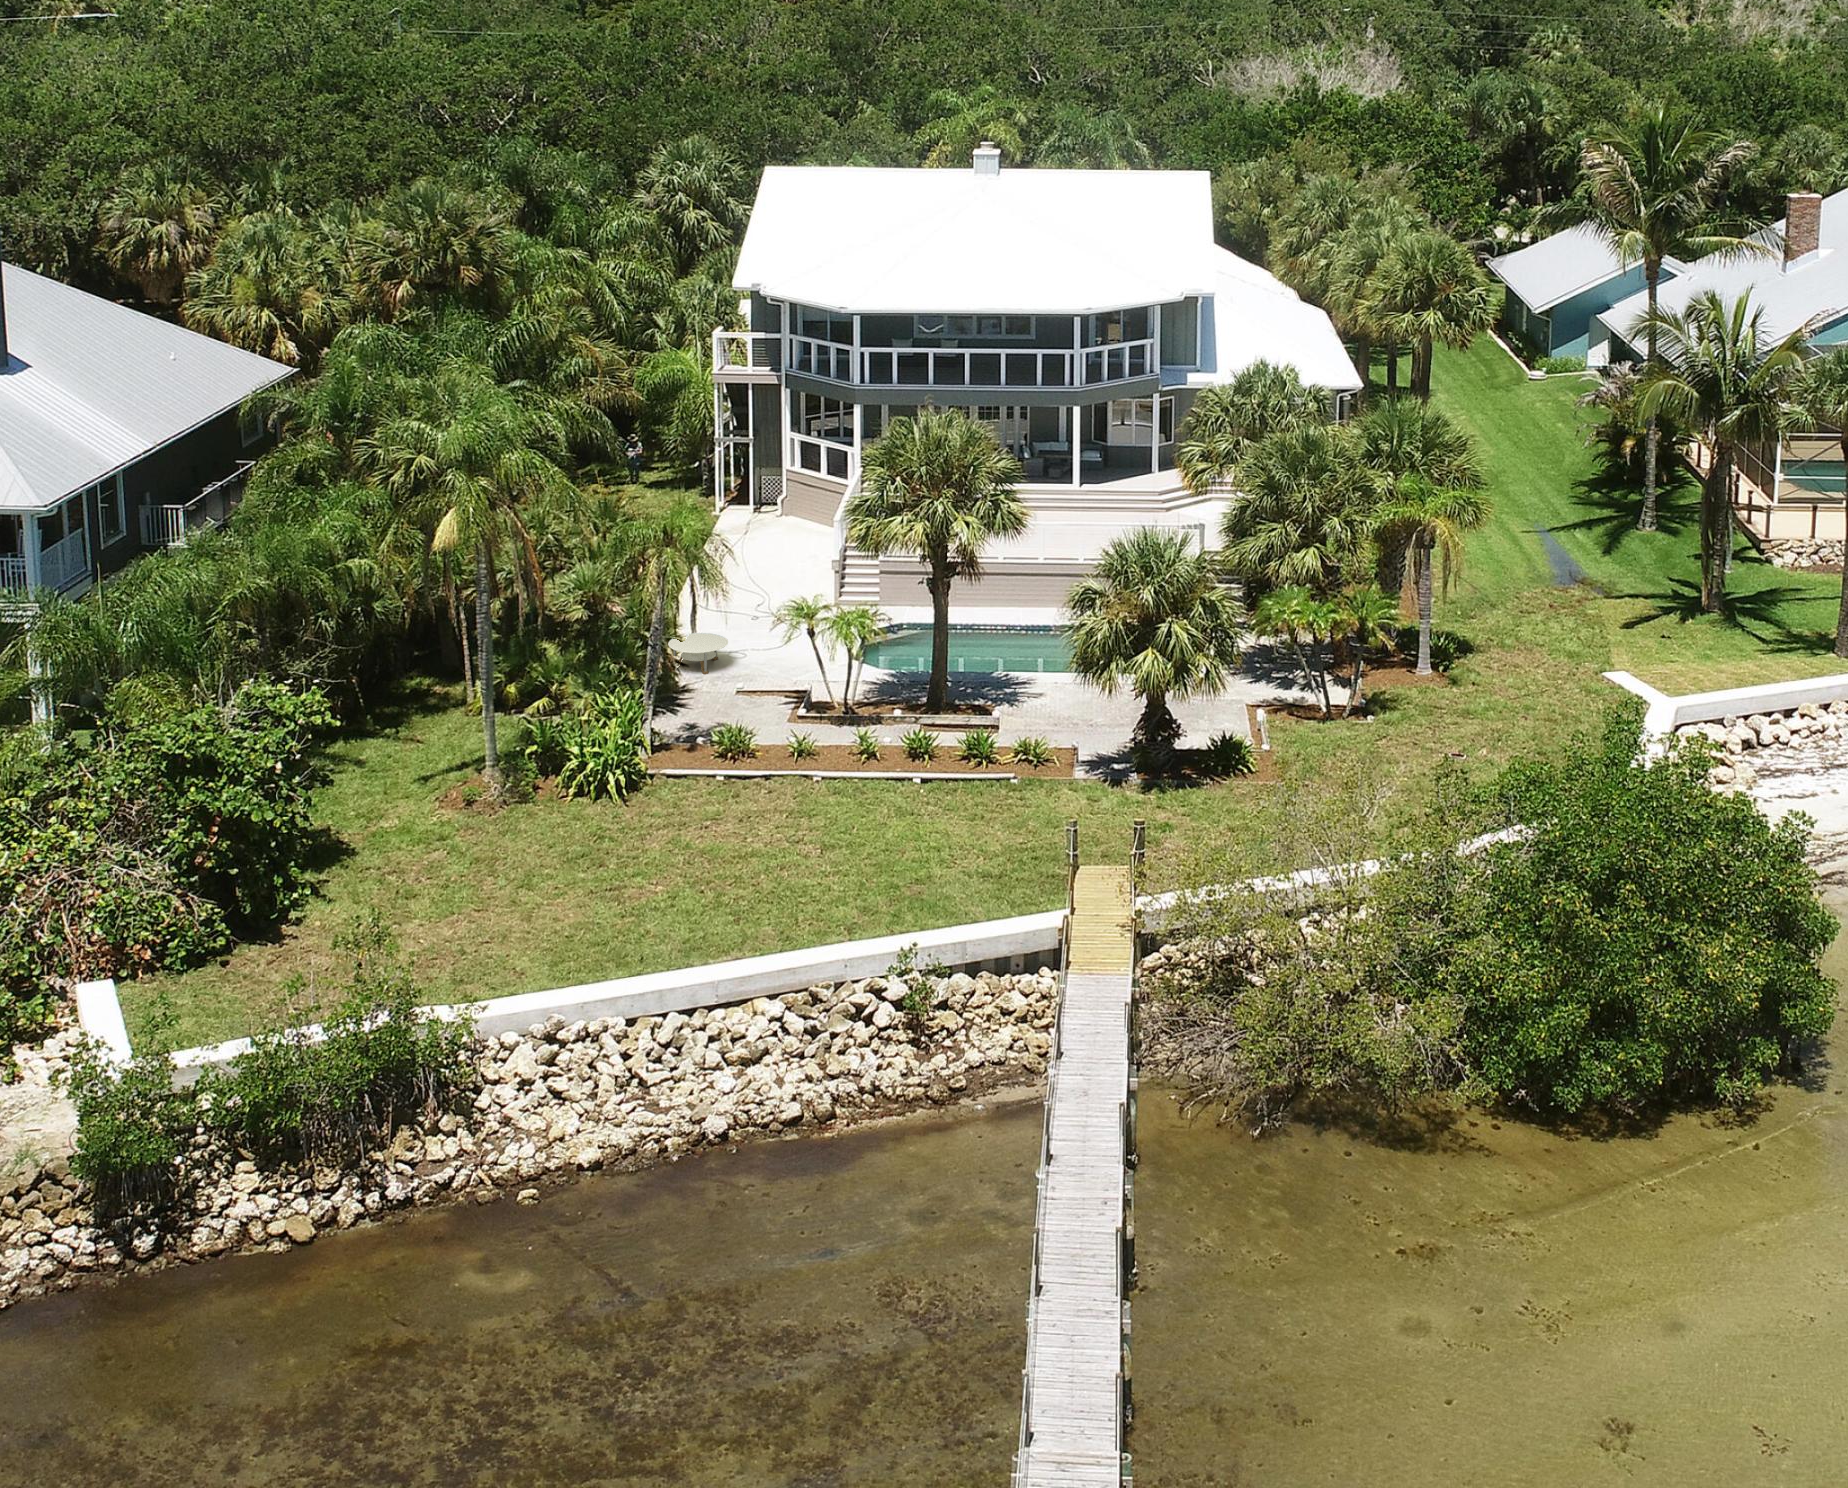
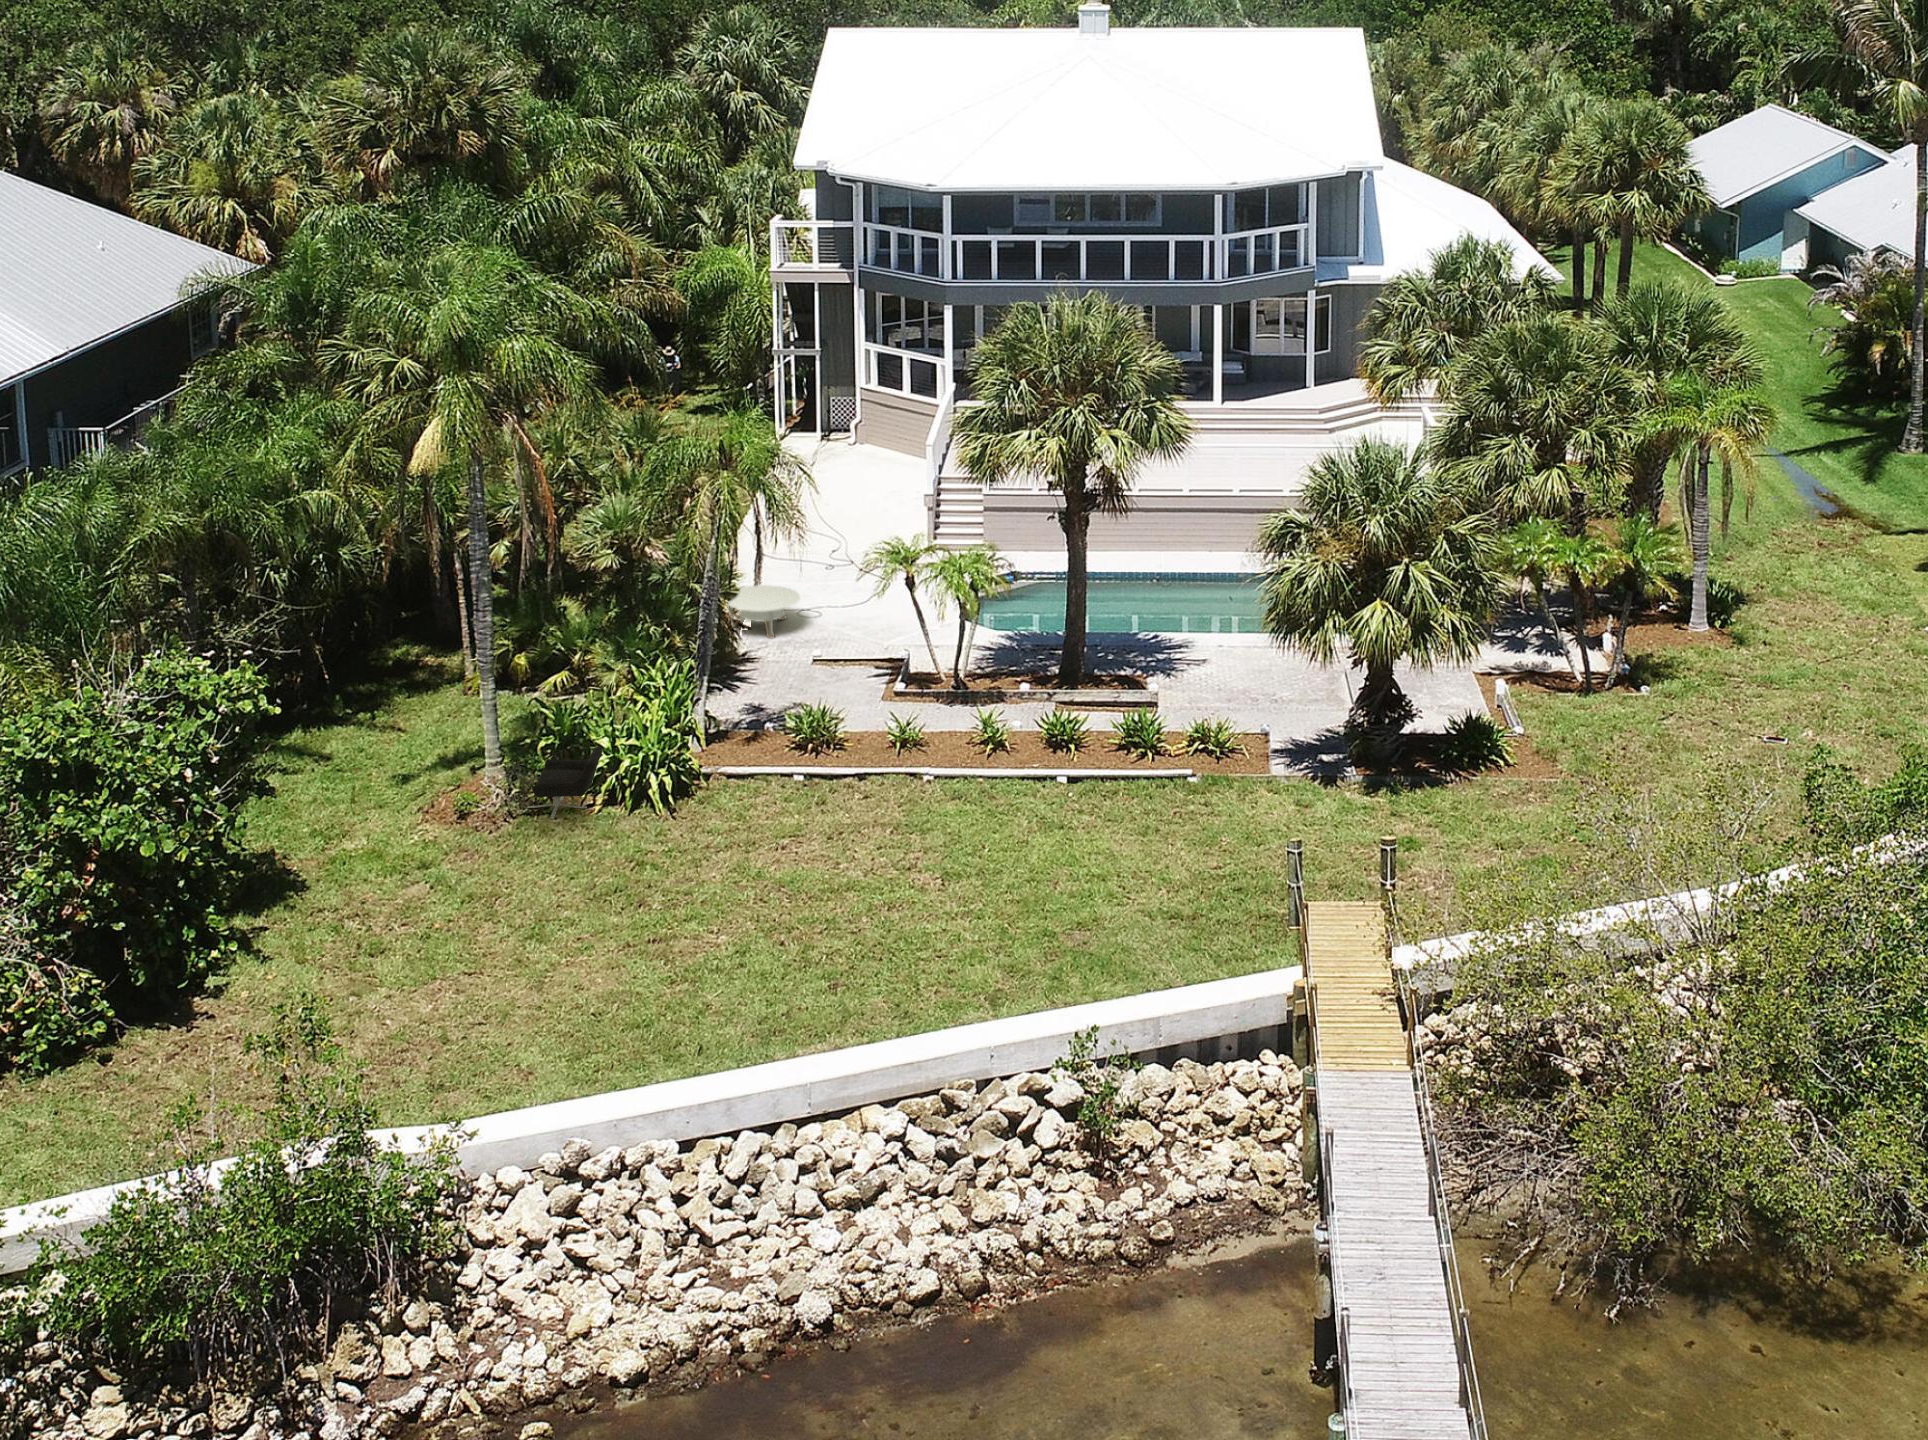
lounge chair: none [518,752,573,806] -> present [527,746,603,819]

